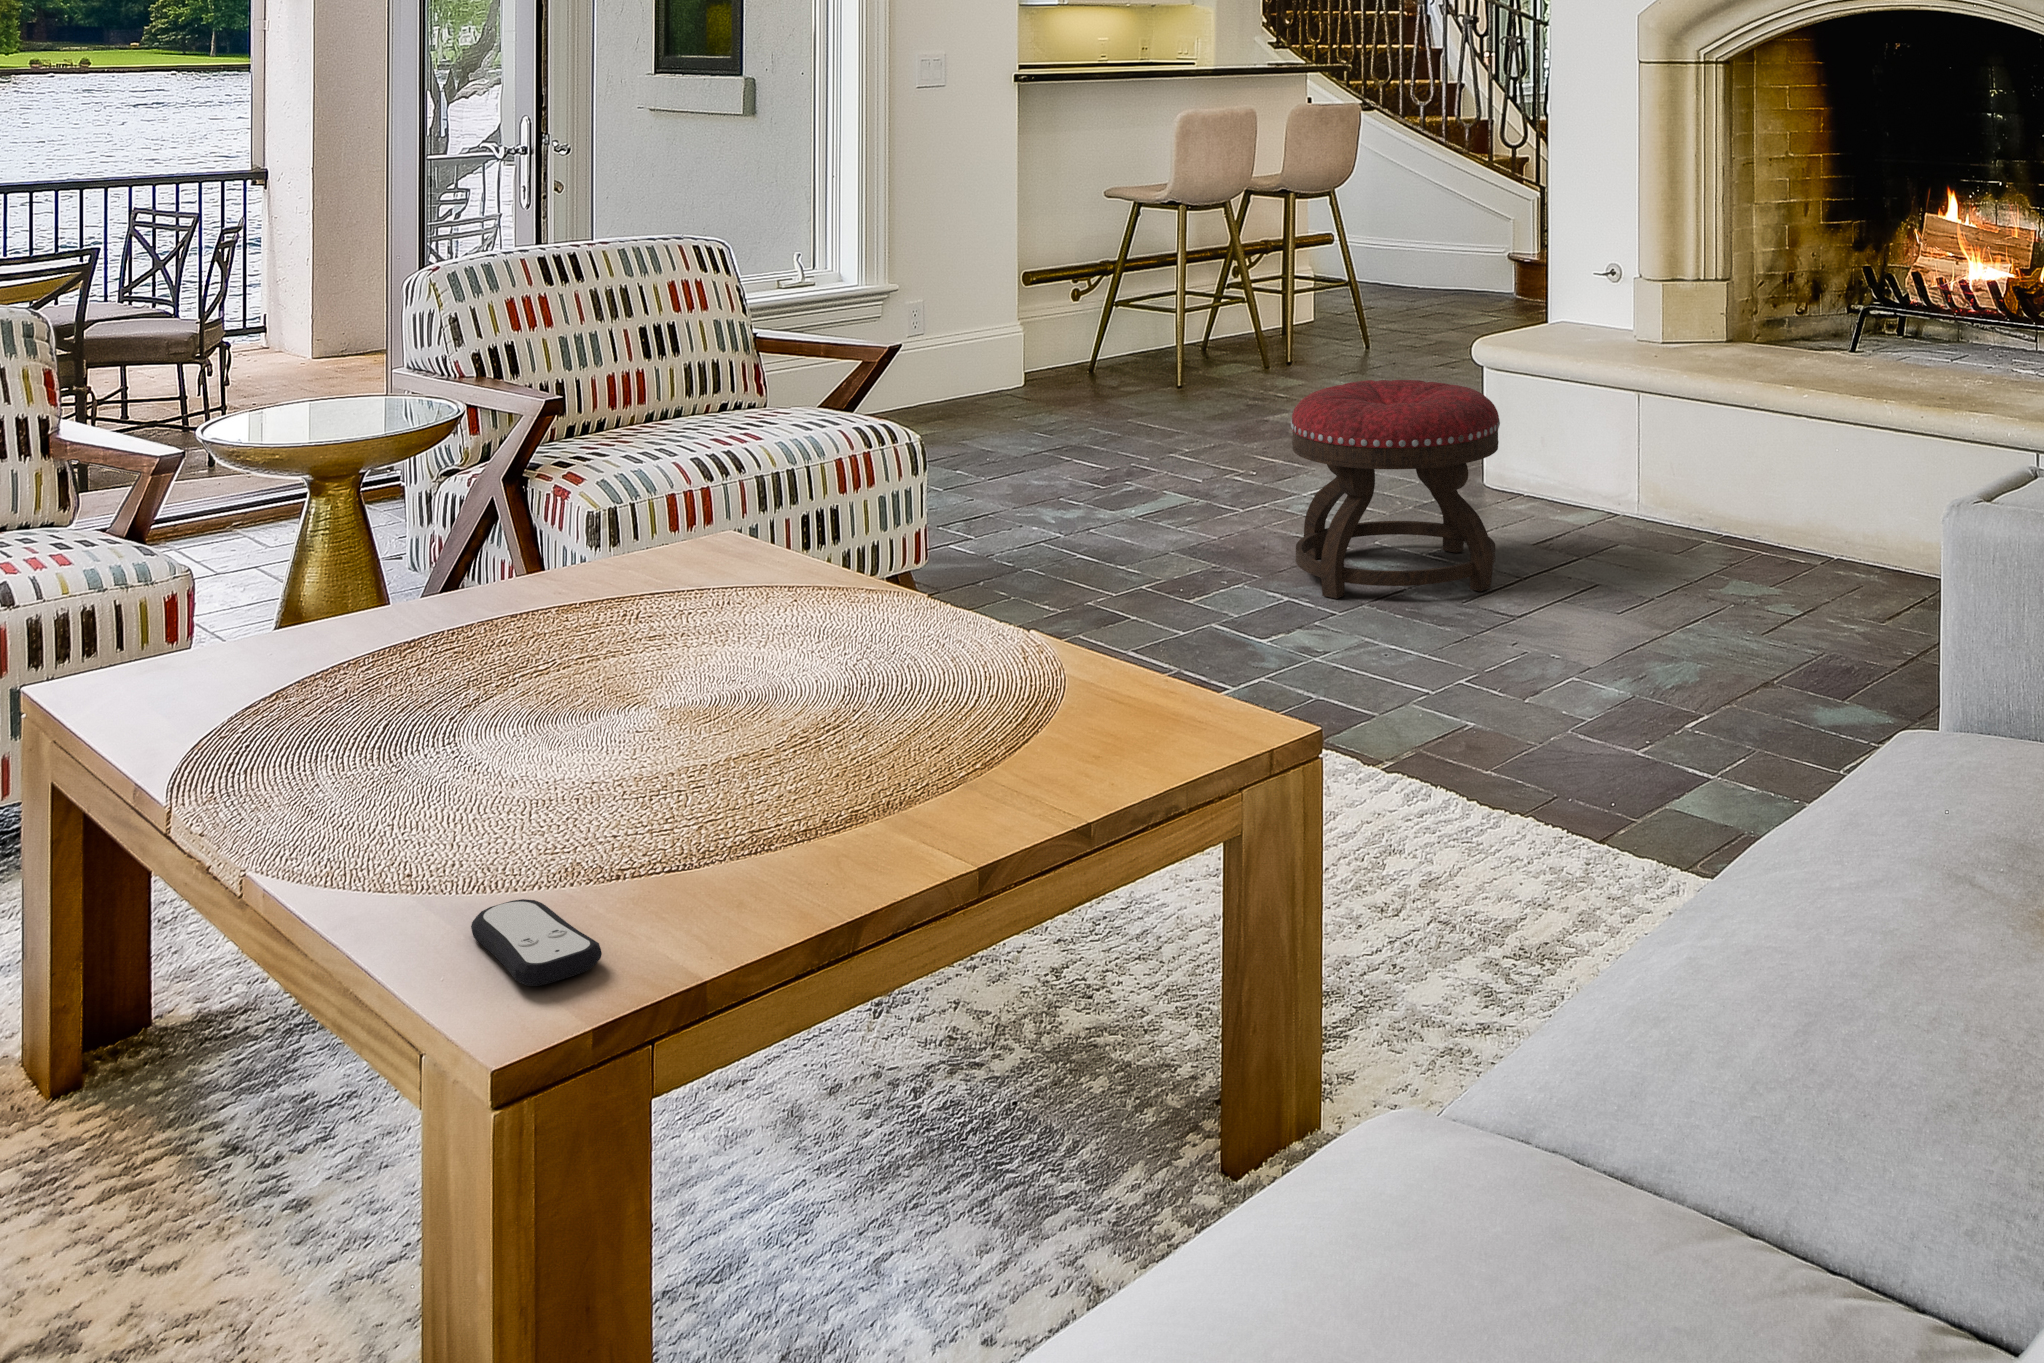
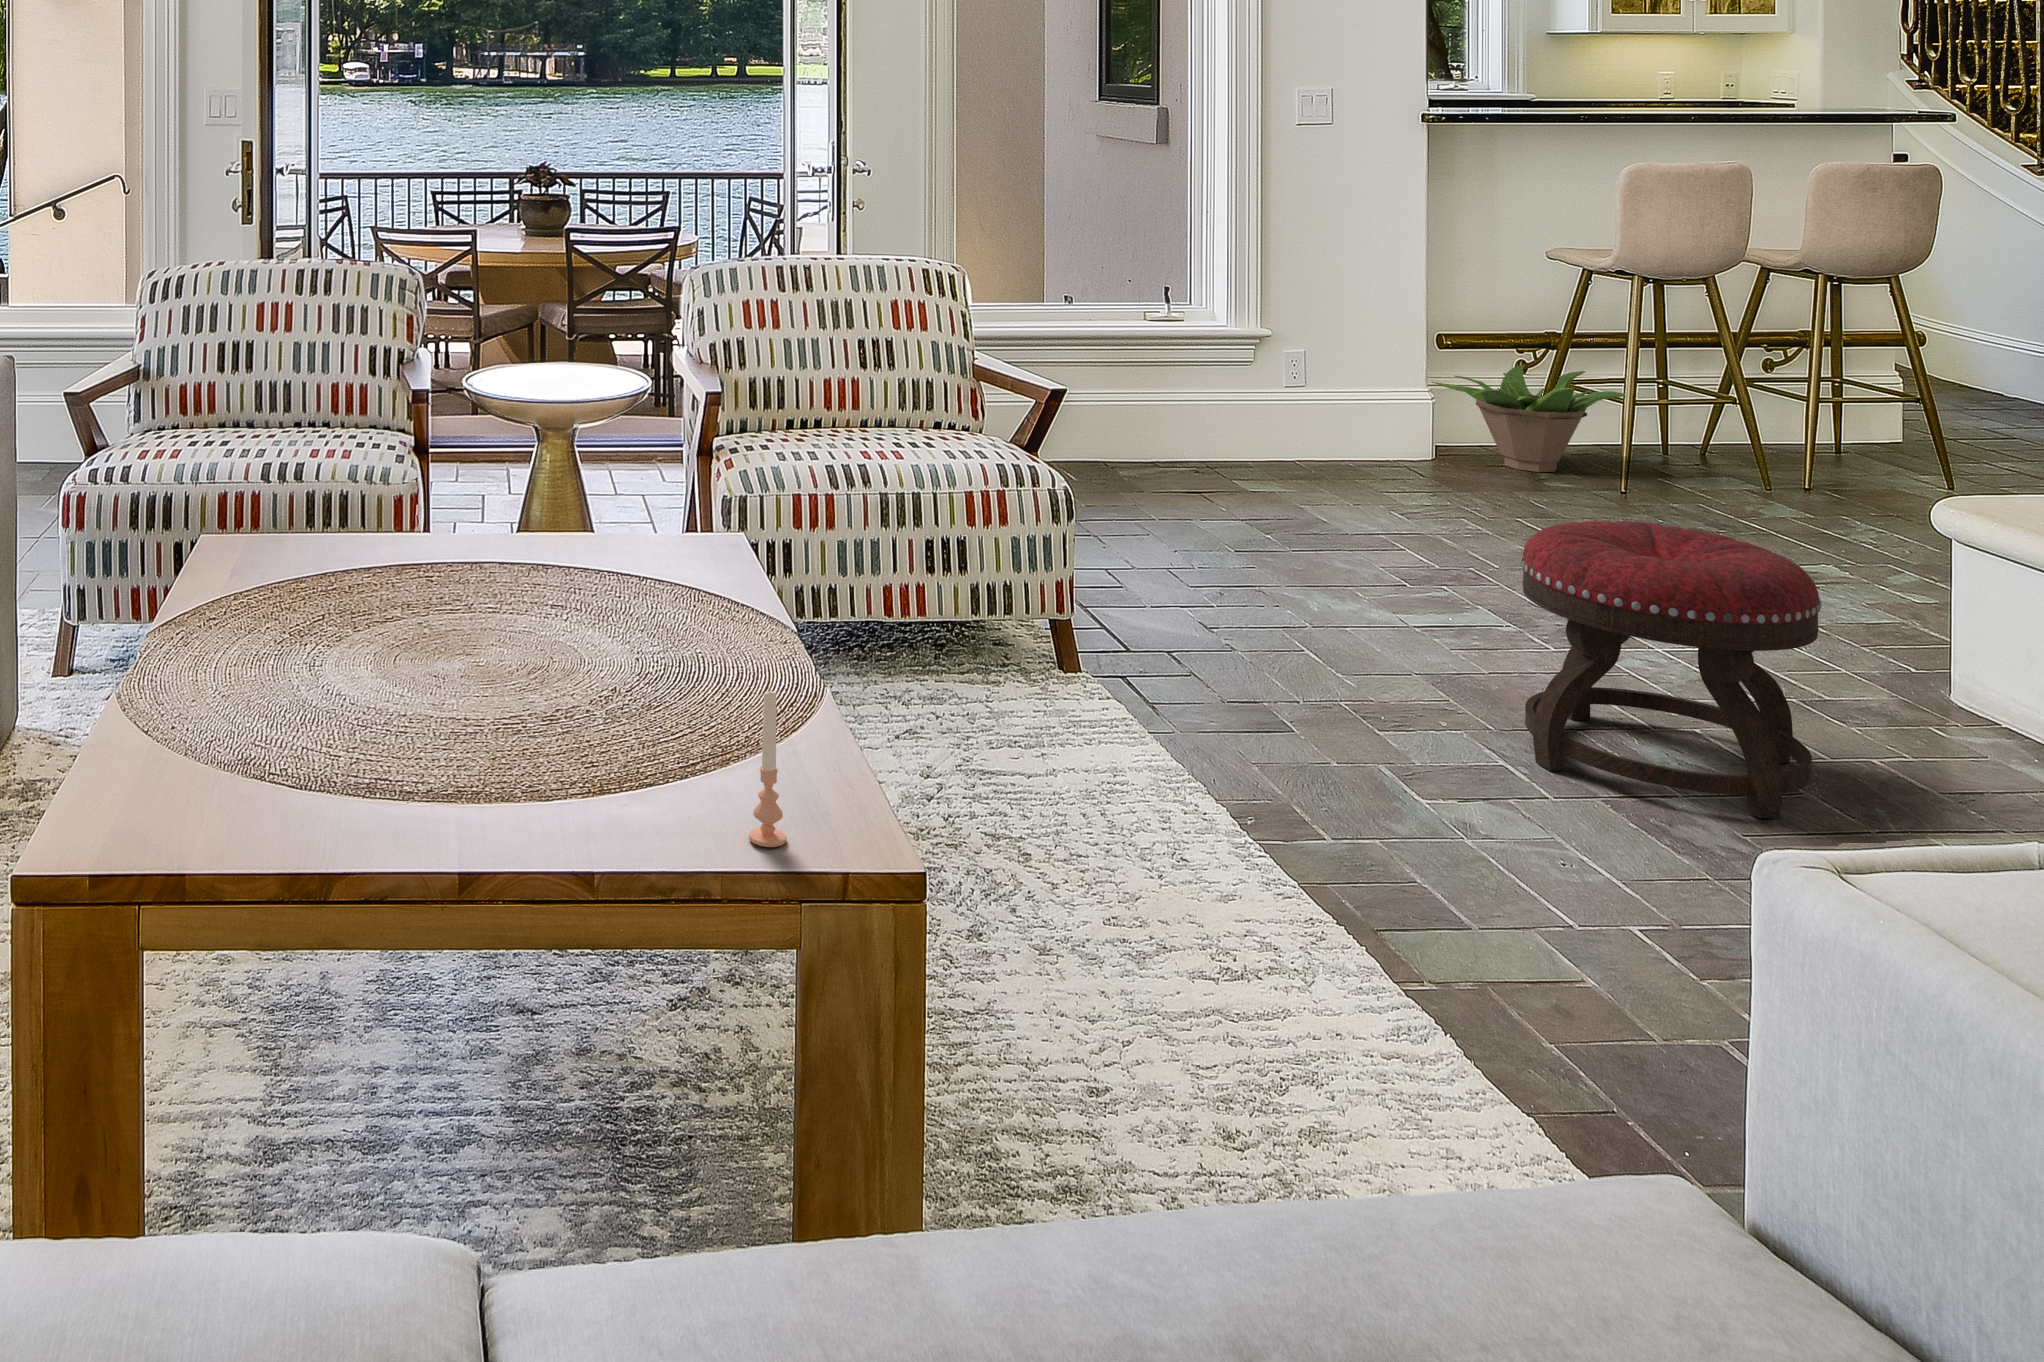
decorative plant: none [1021,282,1182,380] -> present [1432,364,1625,472]
candle: none [1131,610,1168,761] -> present [749,691,786,847]
remote control: present [471,899,602,986] -> none [124,772,212,846]

